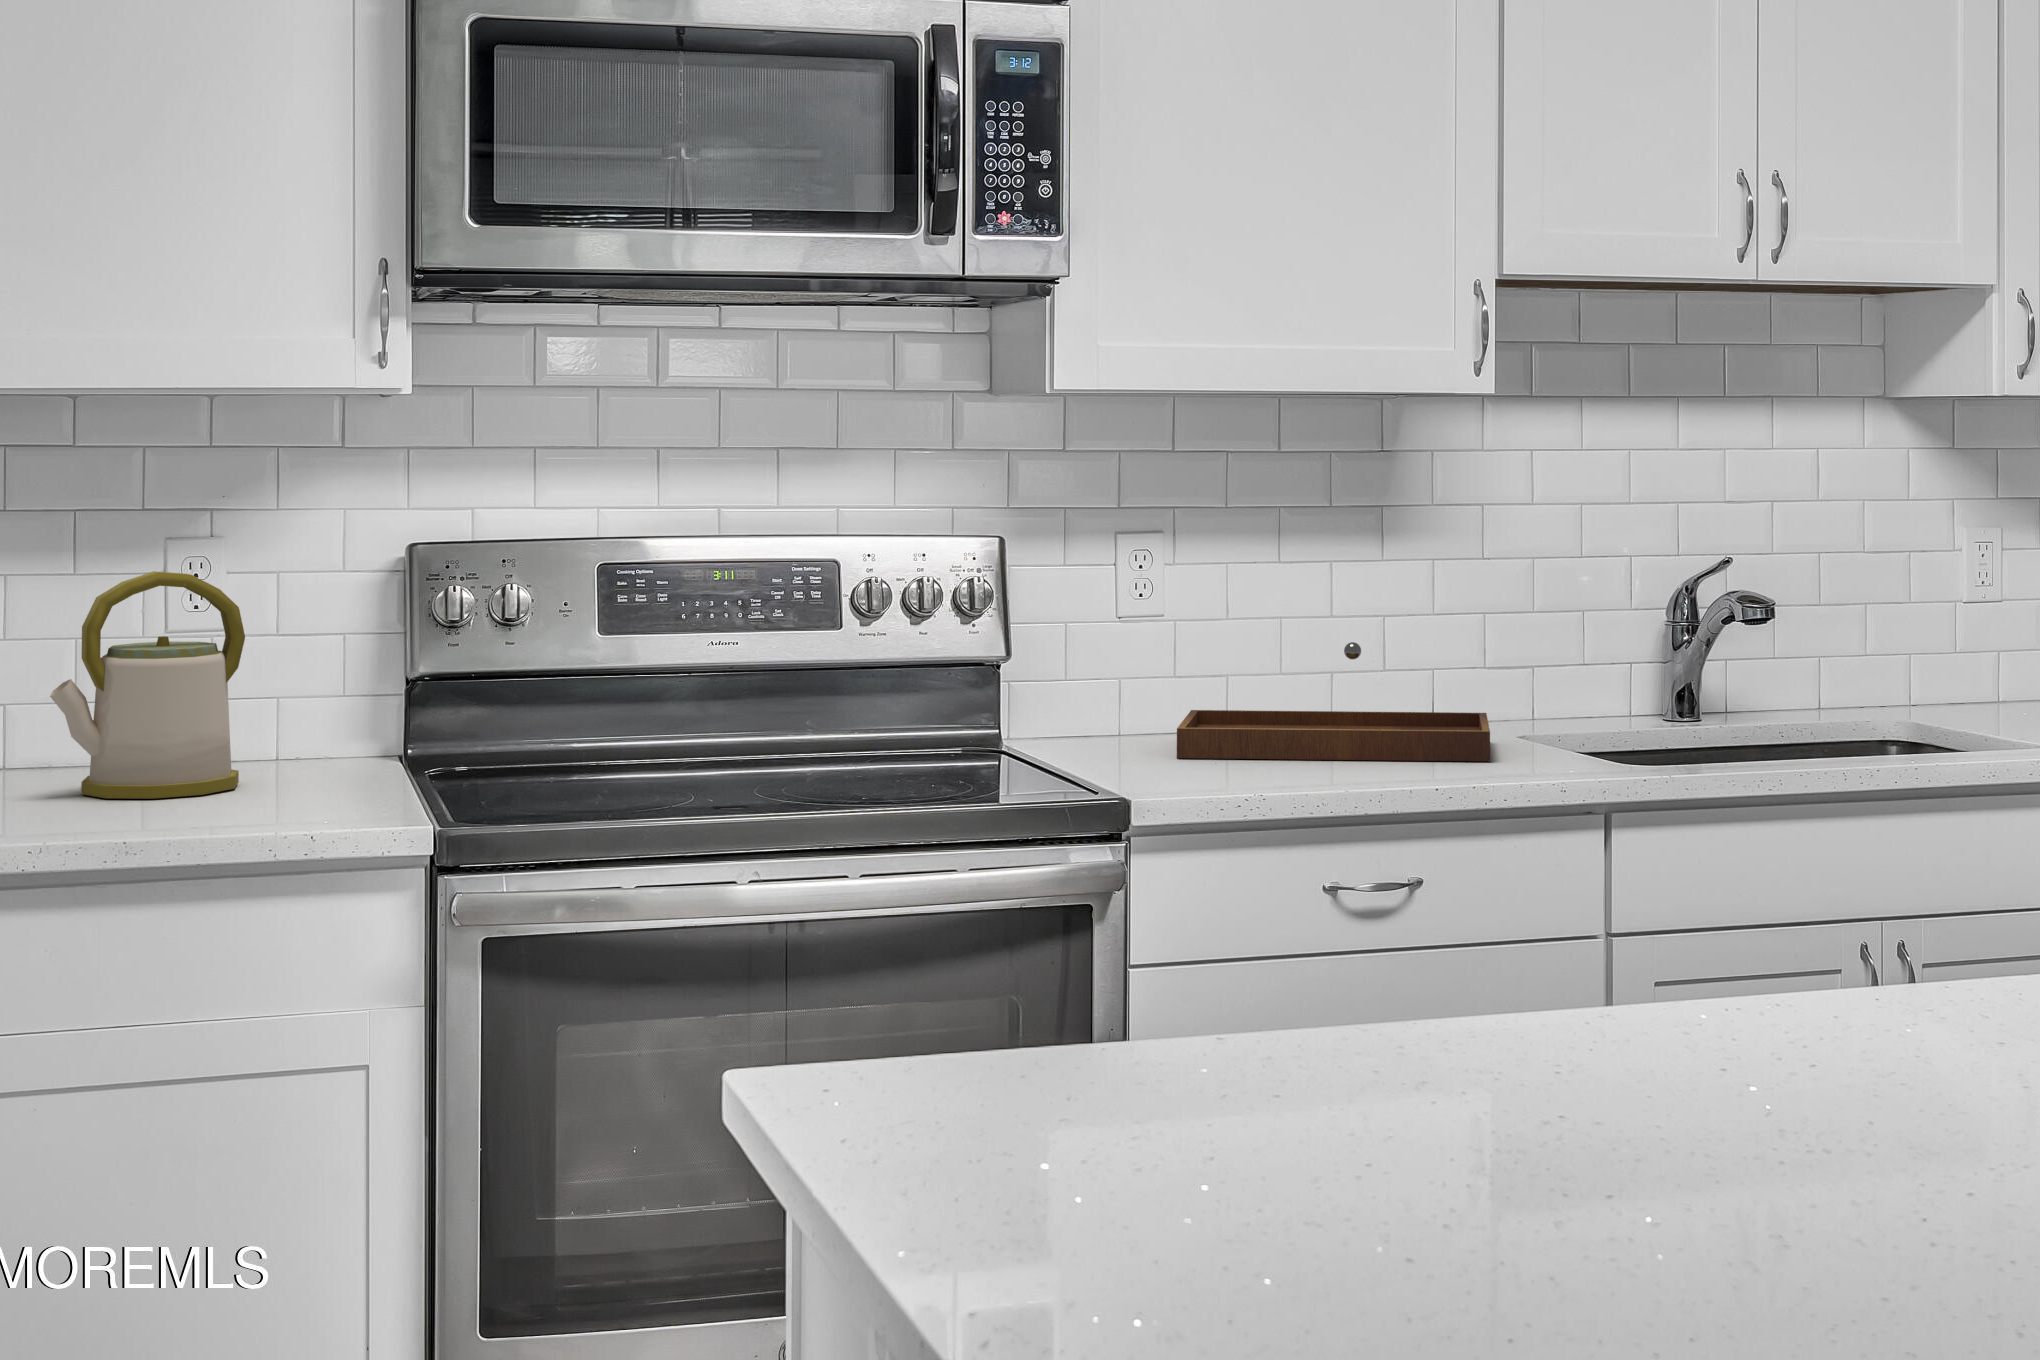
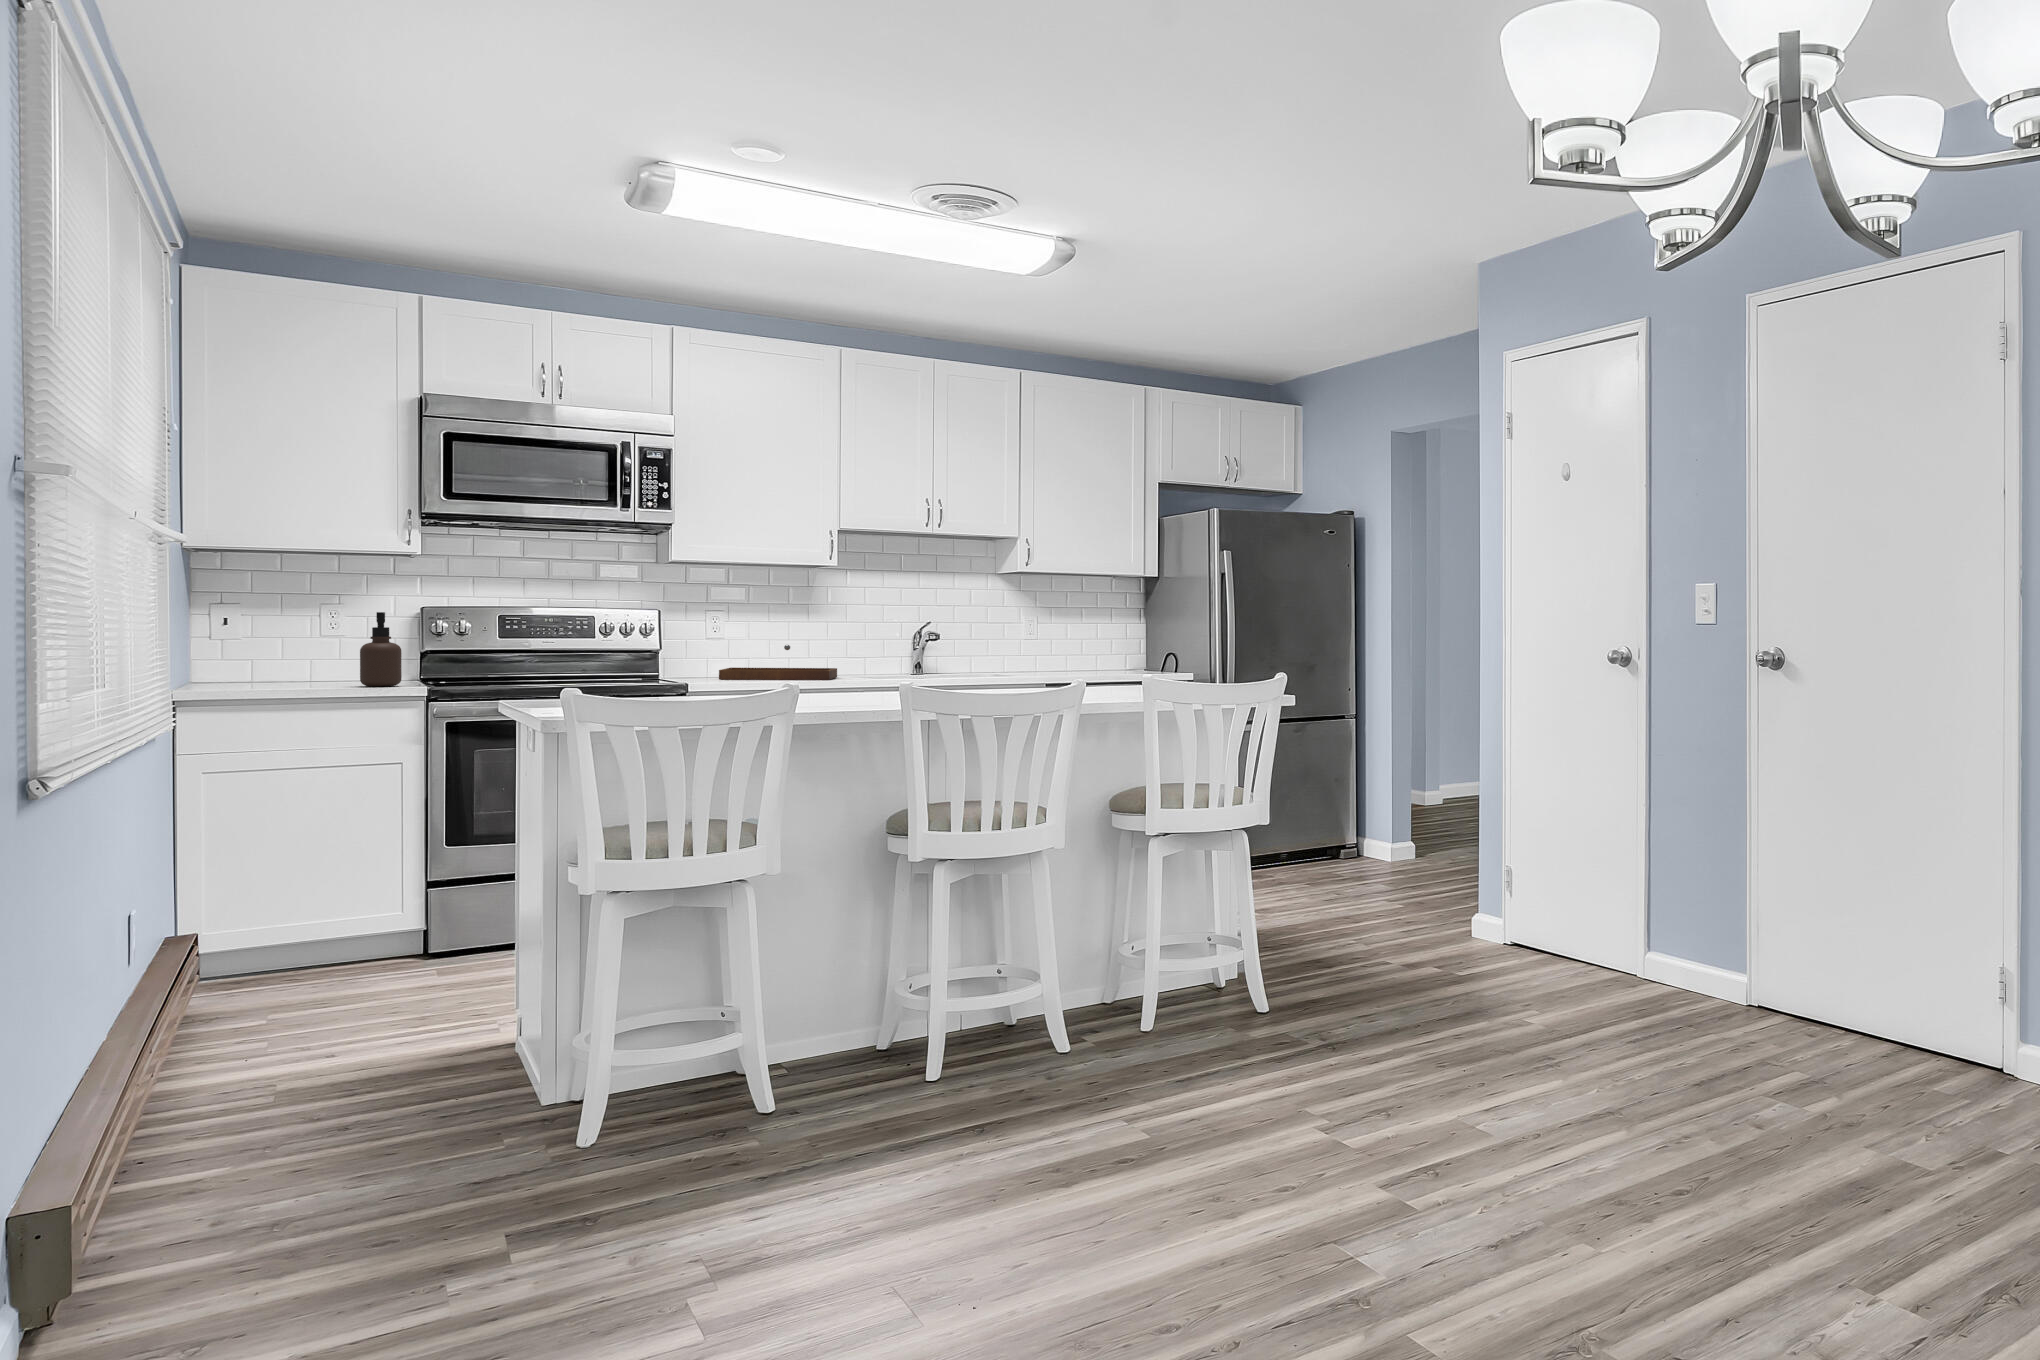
kettle: present [50,571,245,799] -> none [277,611,355,684]
soap dispenser: none [245,582,353,819] -> present [360,612,402,686]

